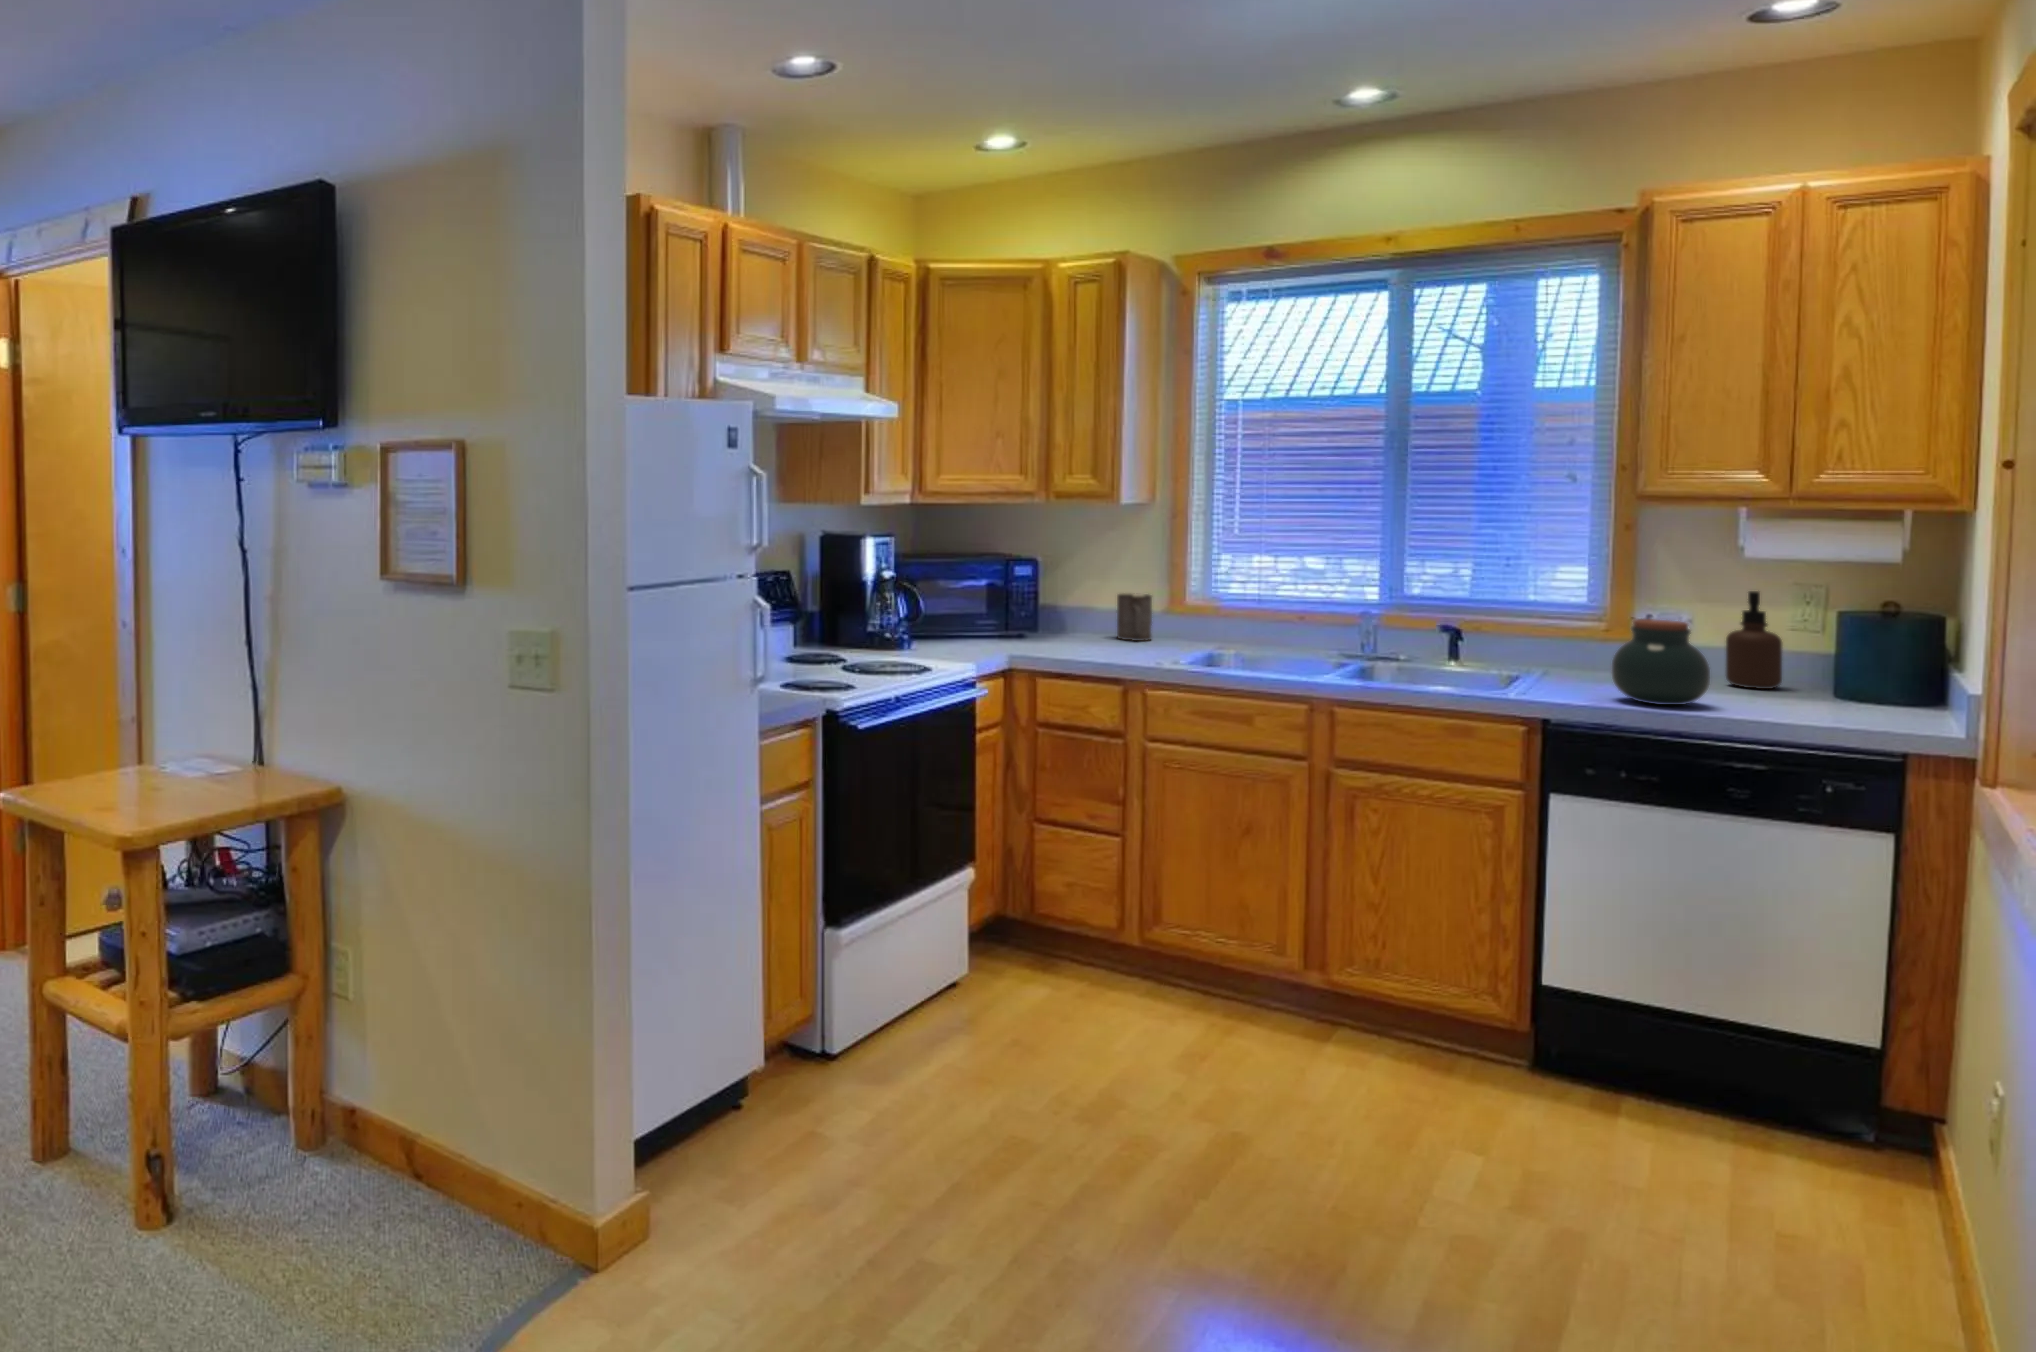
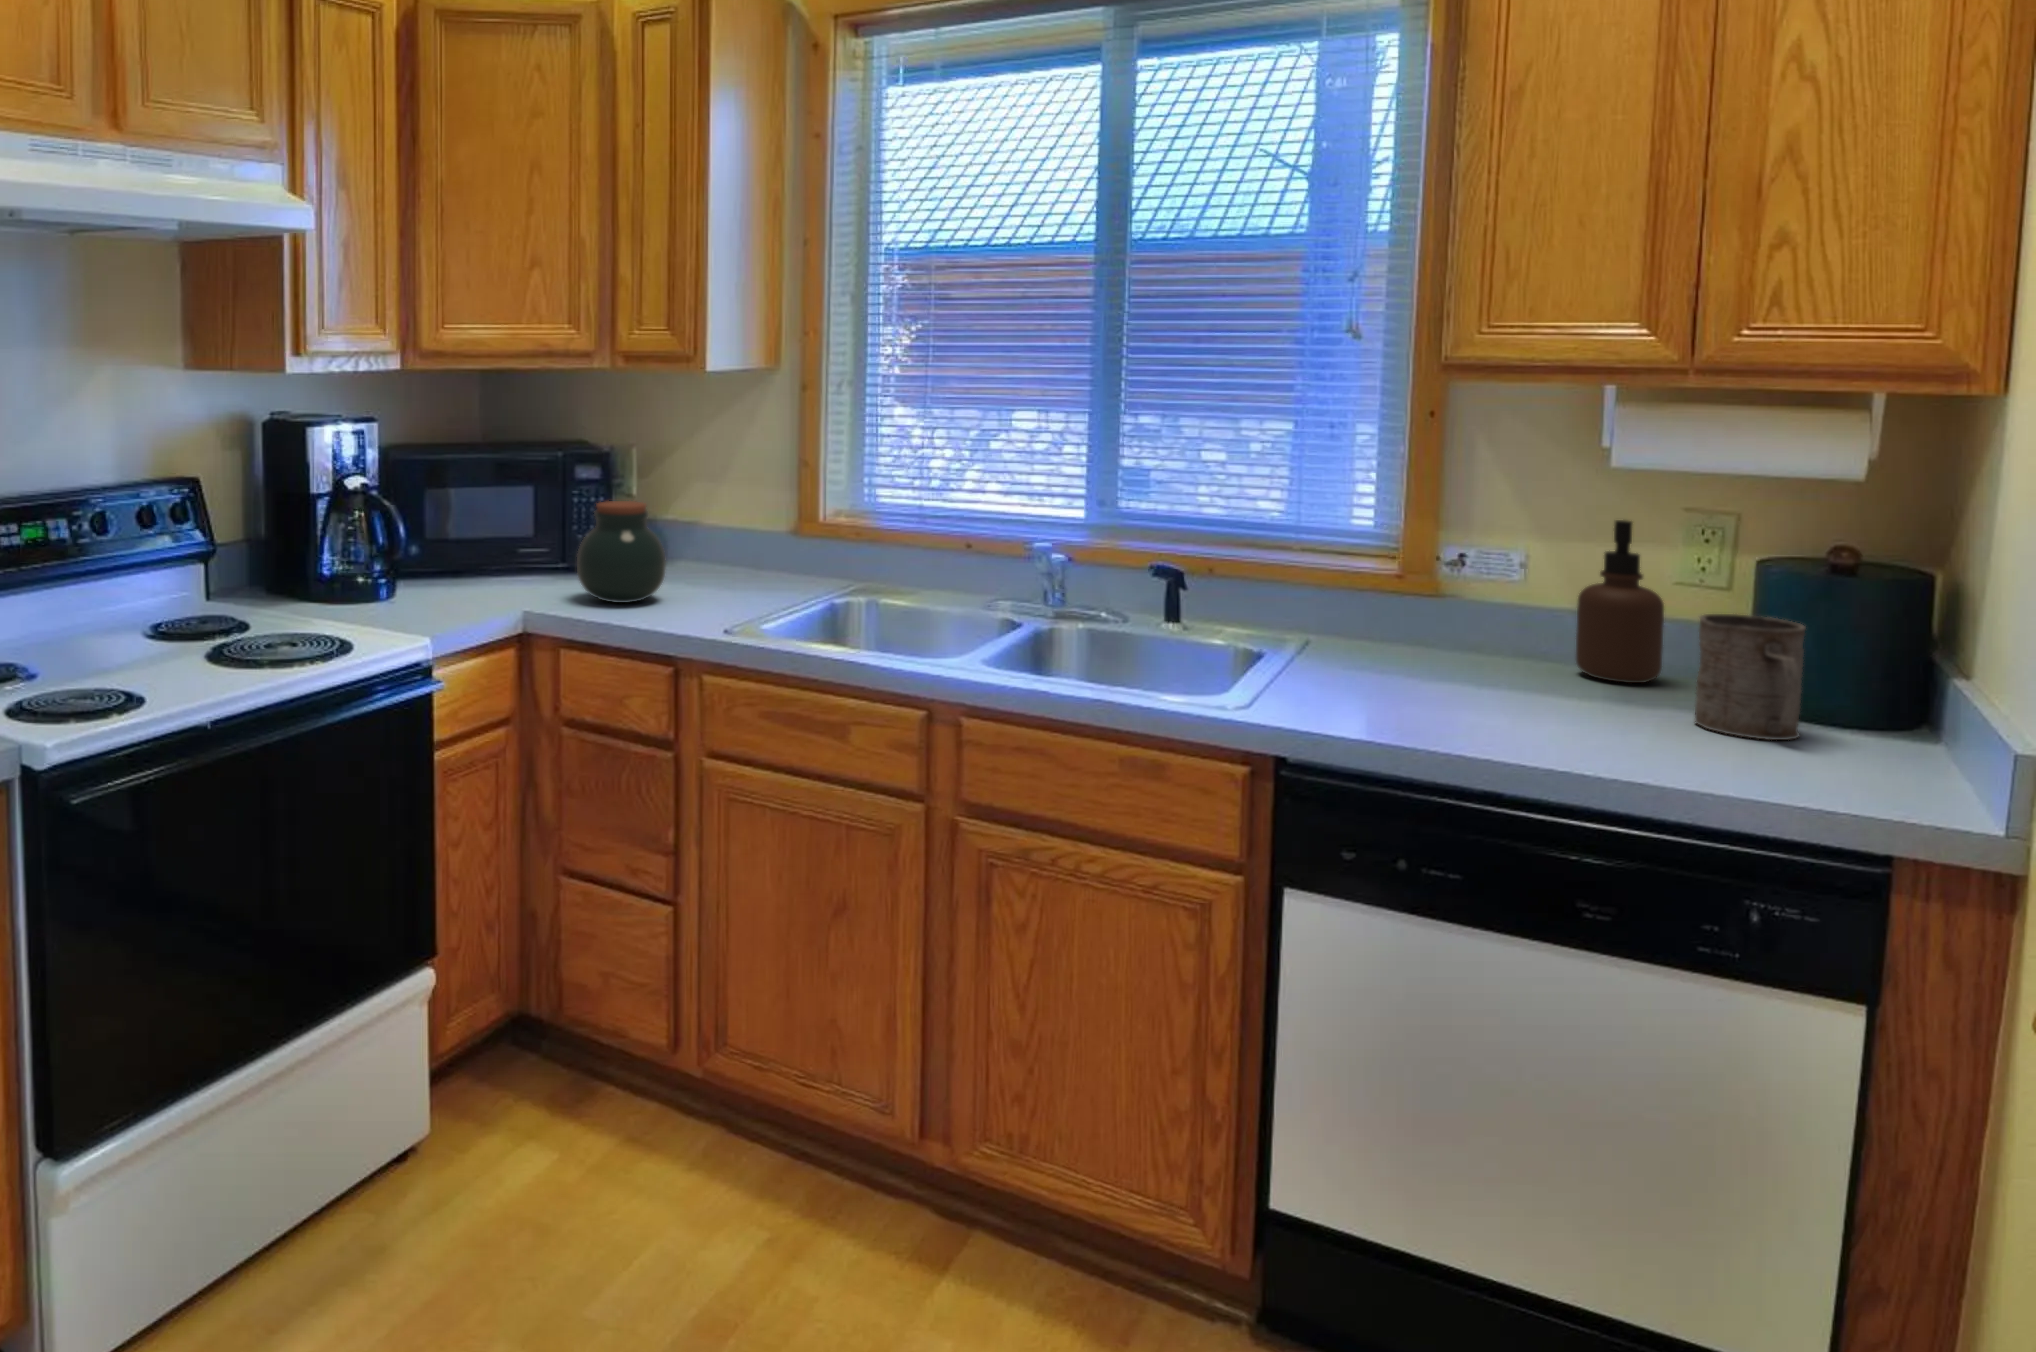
mug: present [1117,594,1152,641] -> present [1695,614,1806,740]
jar: present [1612,619,1710,705] -> present [577,501,666,603]

